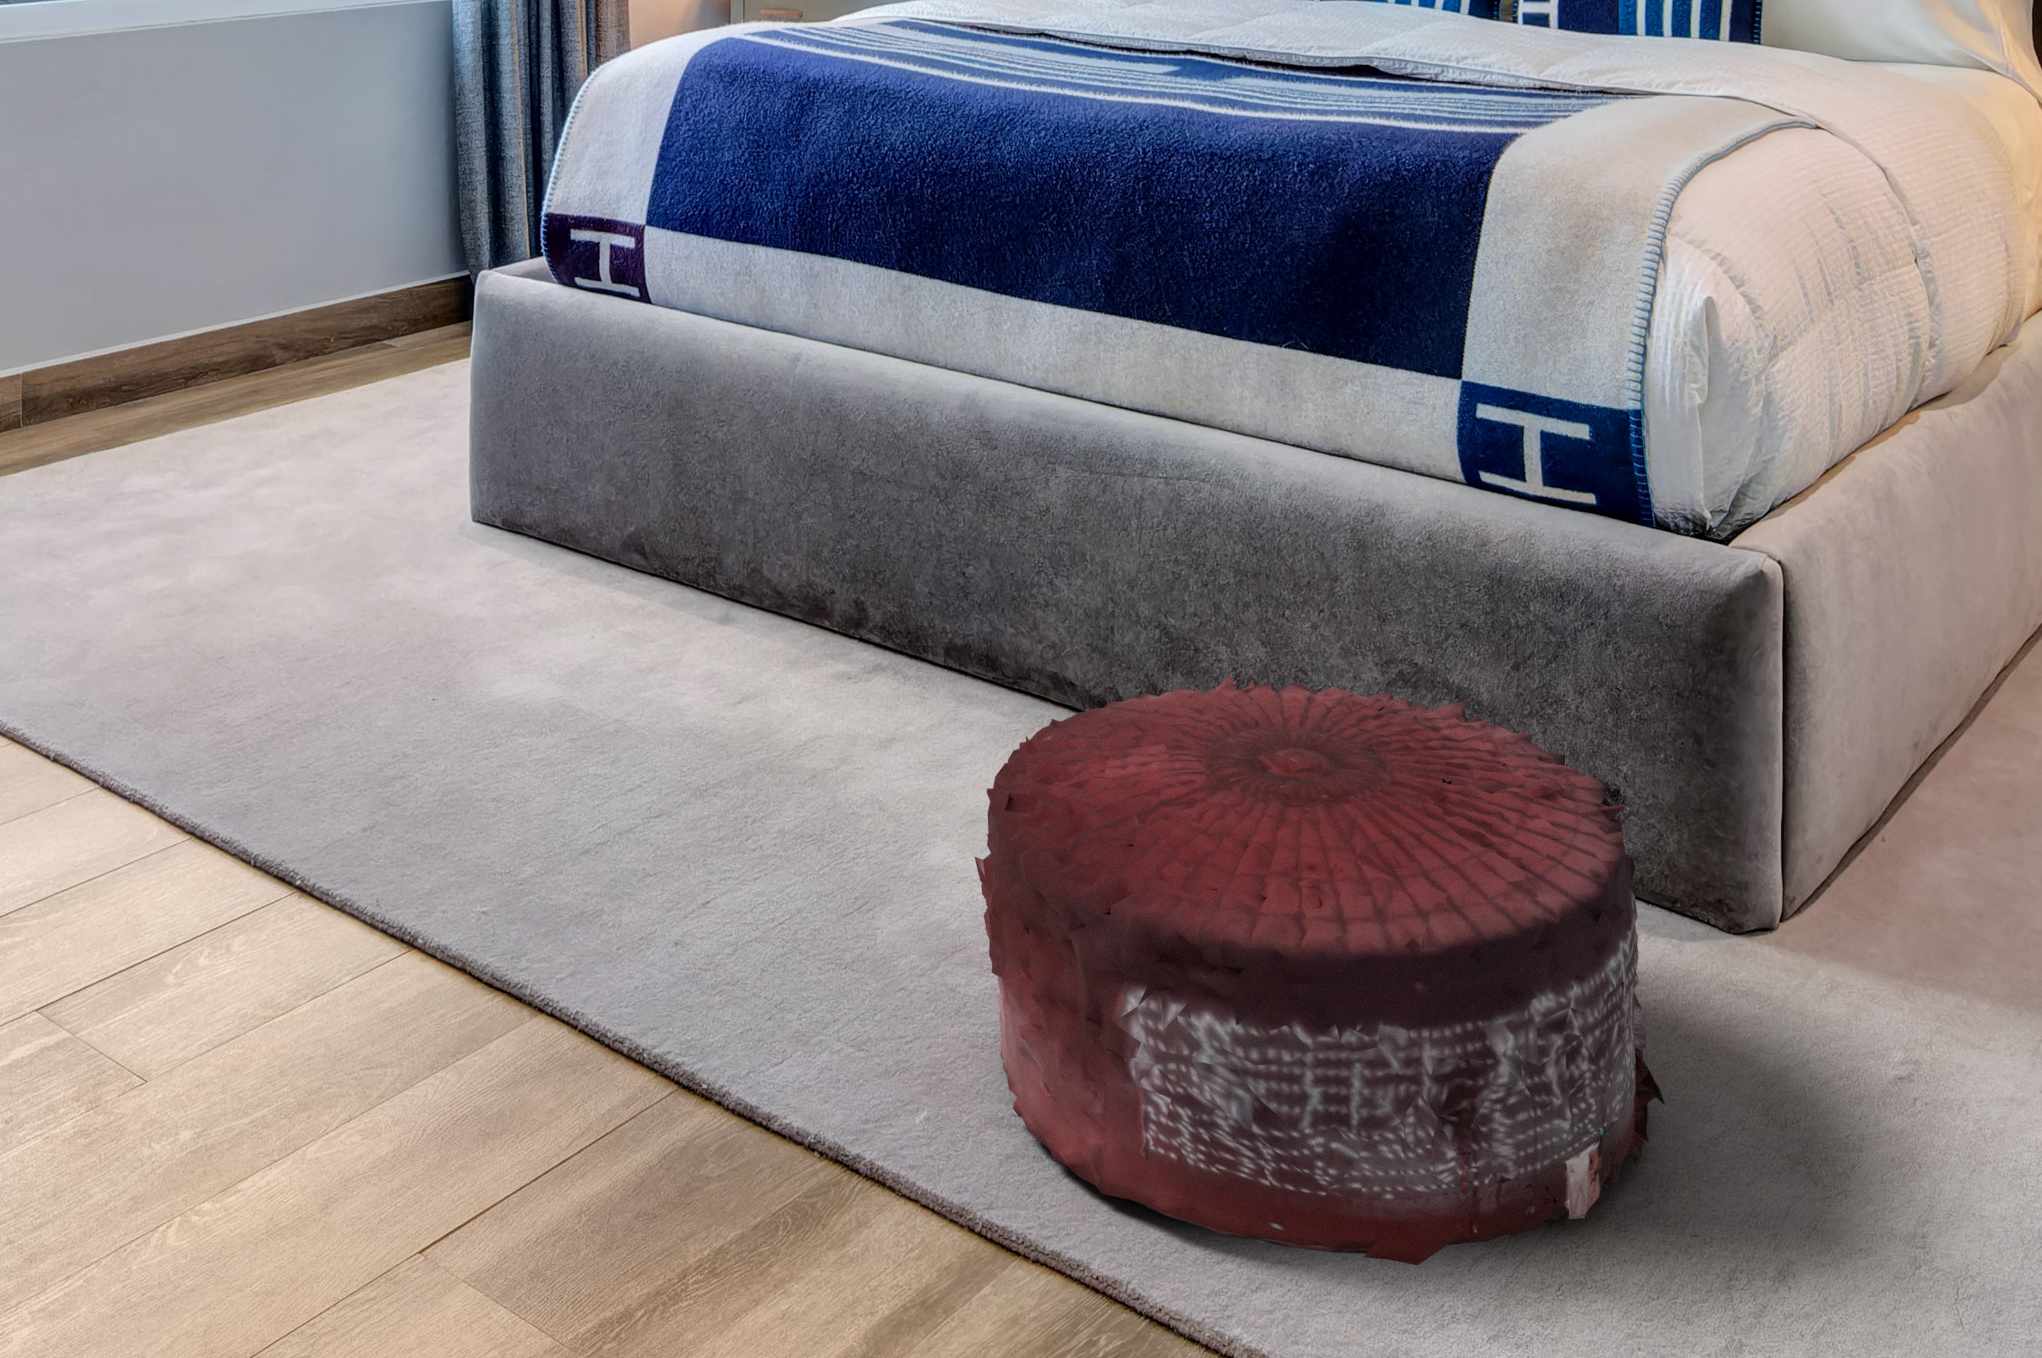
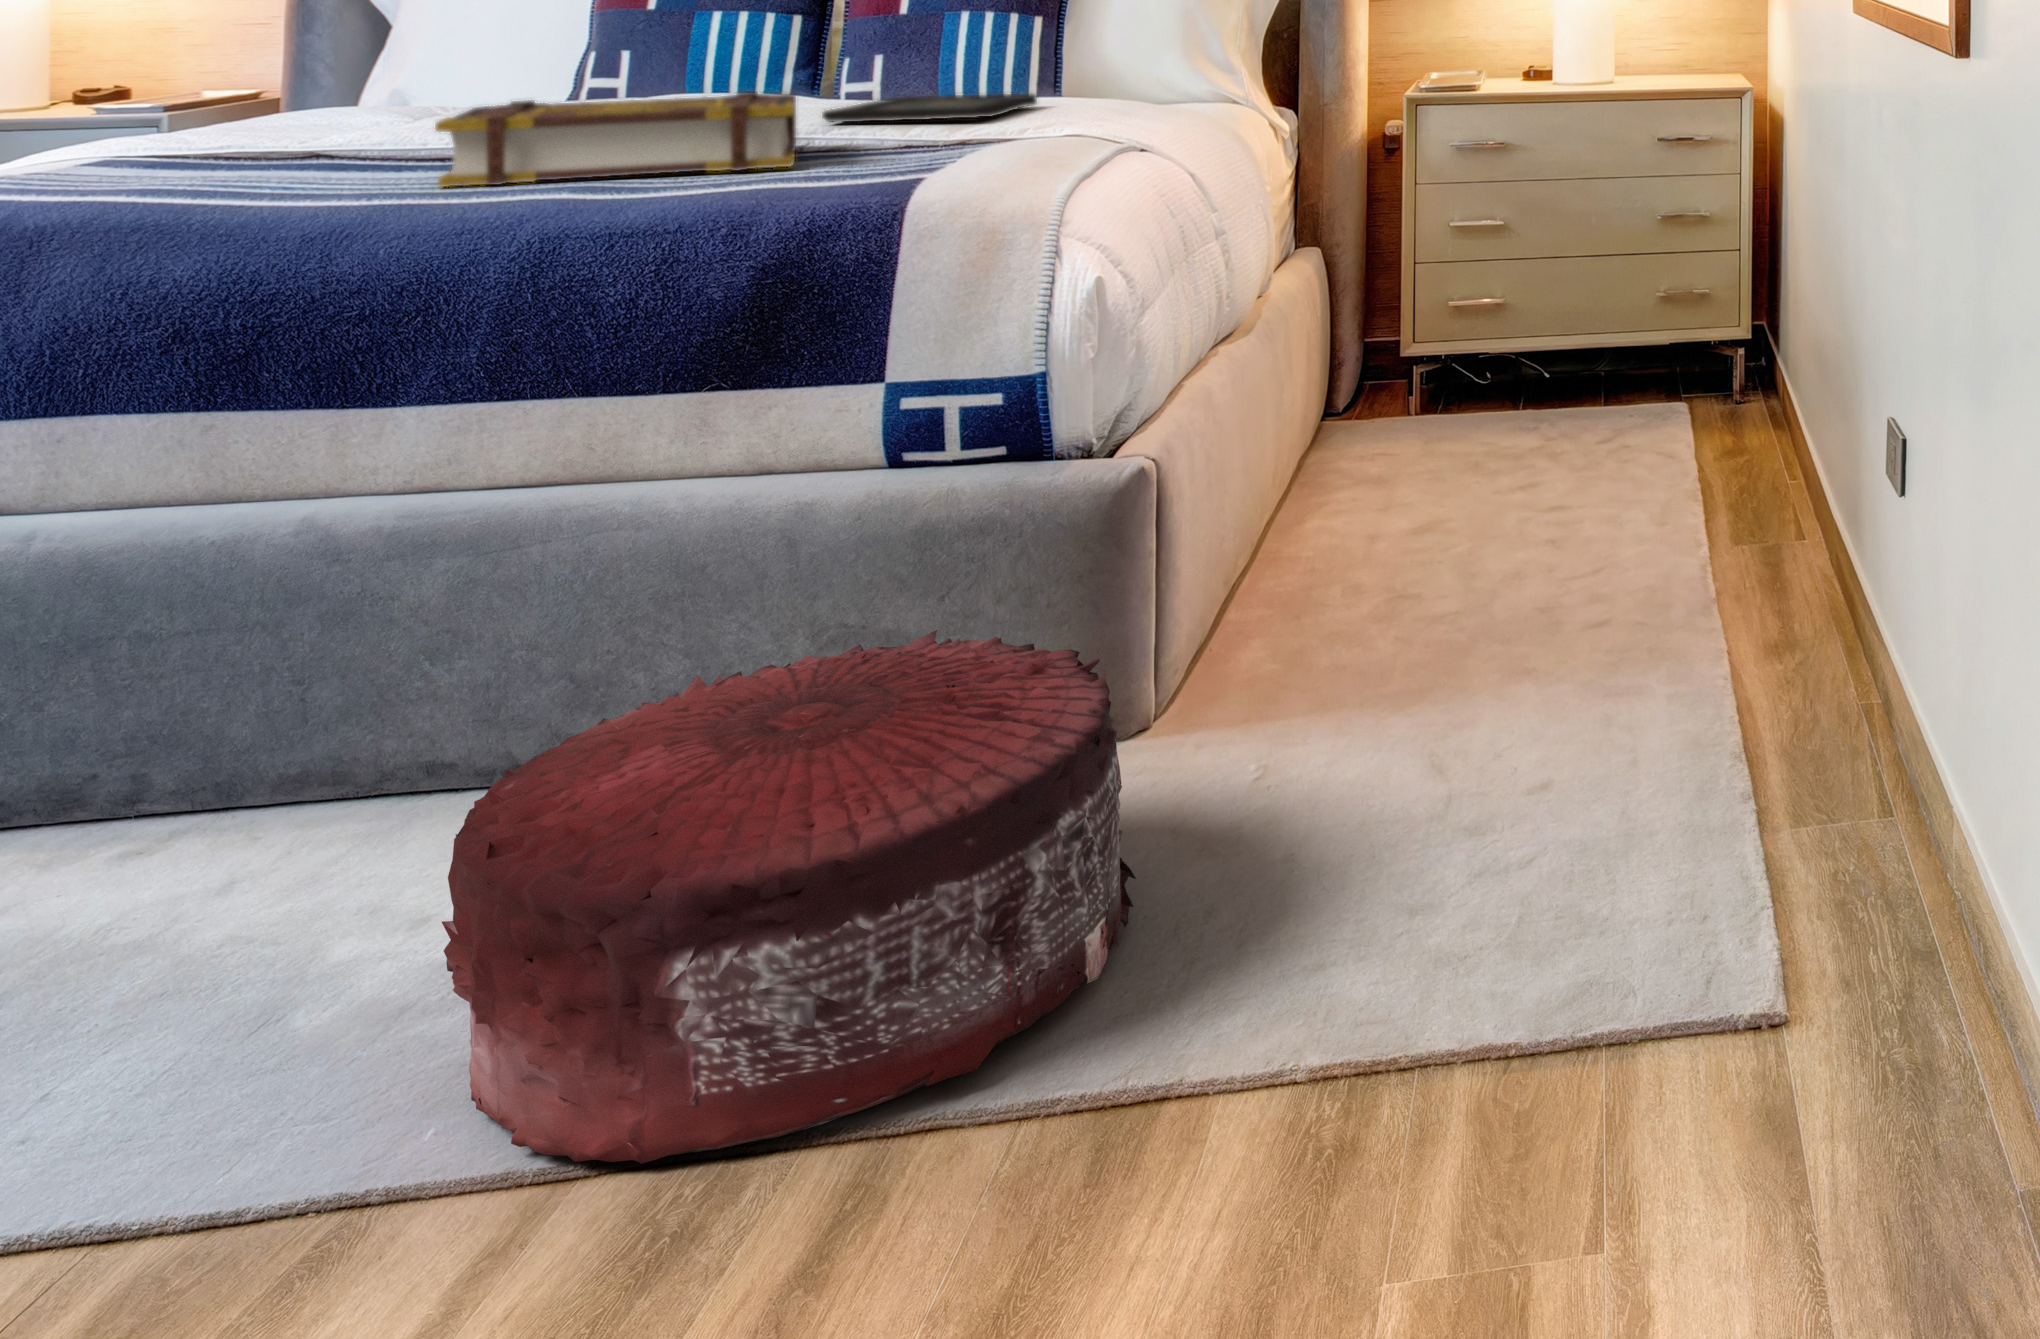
book: none [1100,11,1432,111] -> present [435,91,796,187]
tray: none [1480,27,1726,64] -> present [822,94,1037,122]

